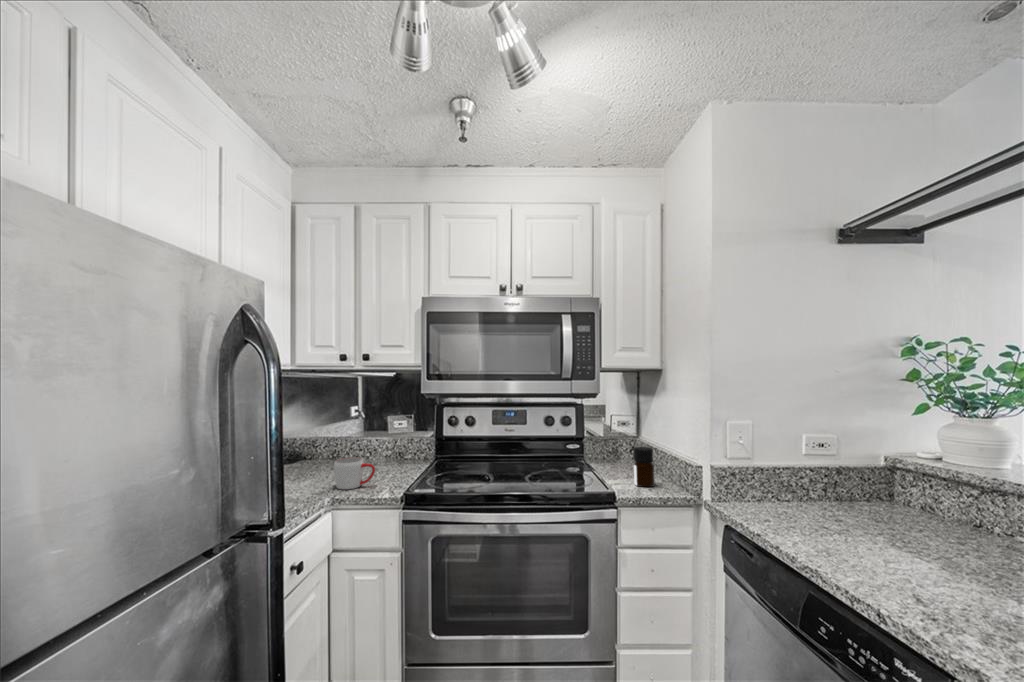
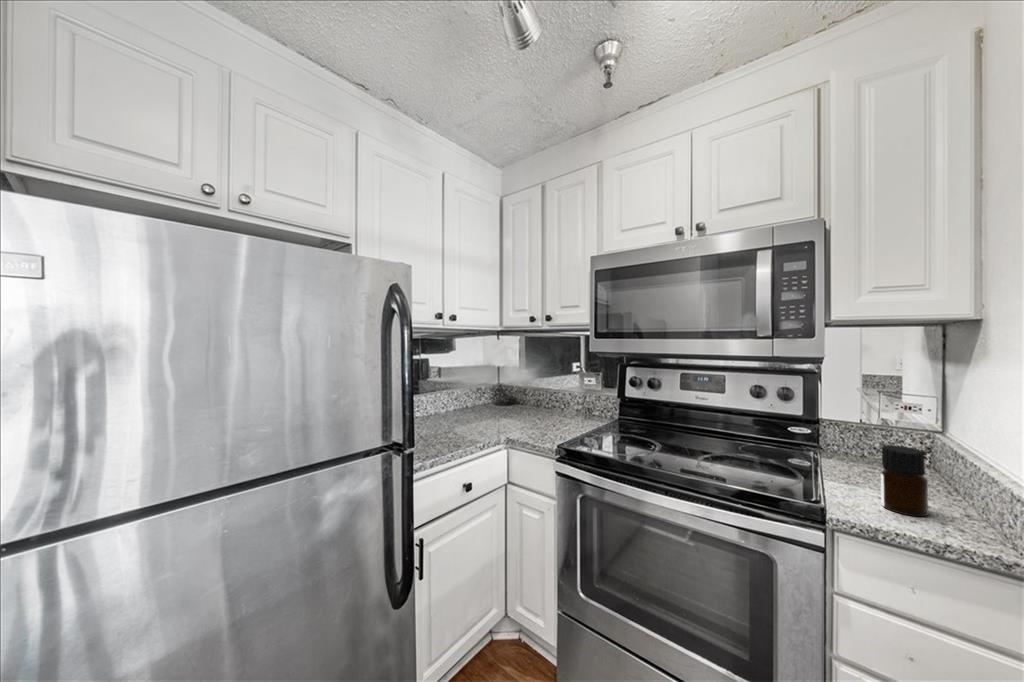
mug: present [334,457,375,489] -> none [508,407,539,435]

